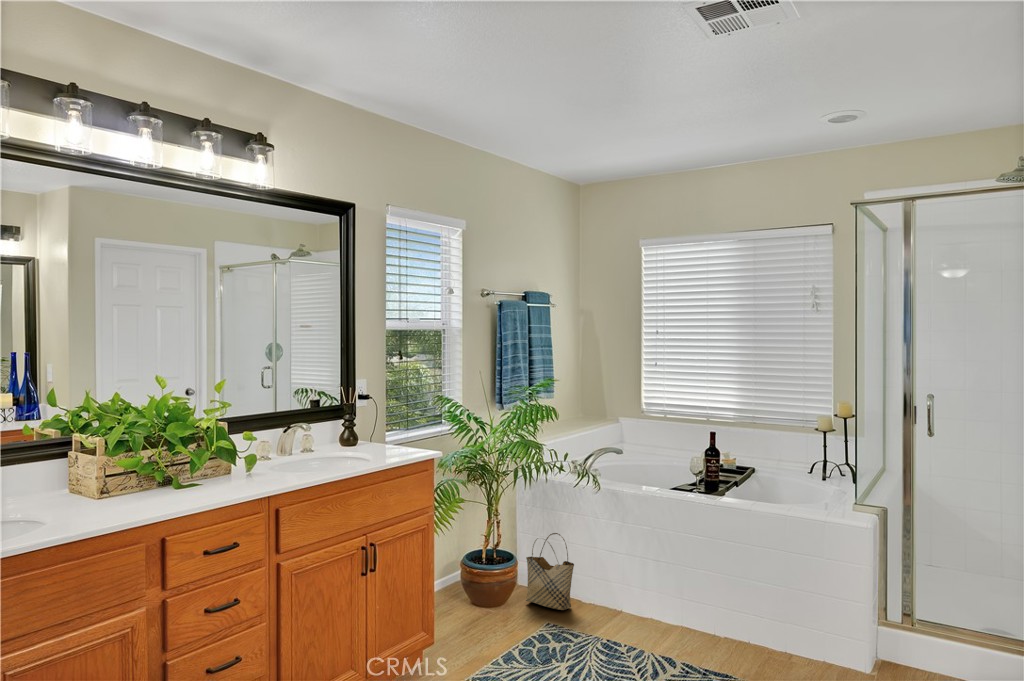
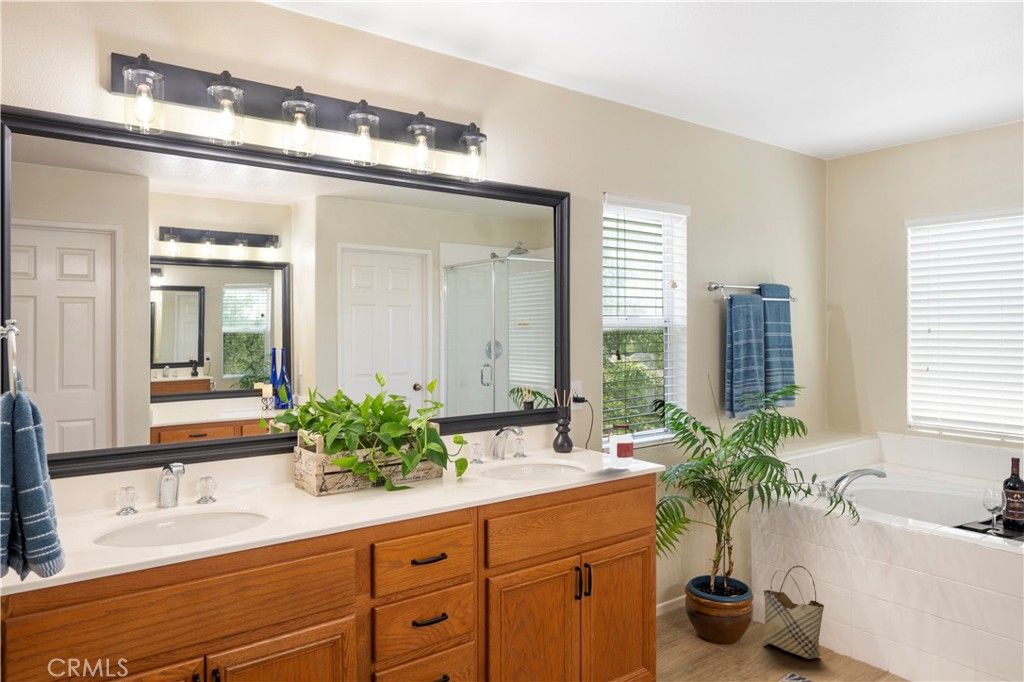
jar: none [391,417,414,456] -> present [608,424,634,467]

